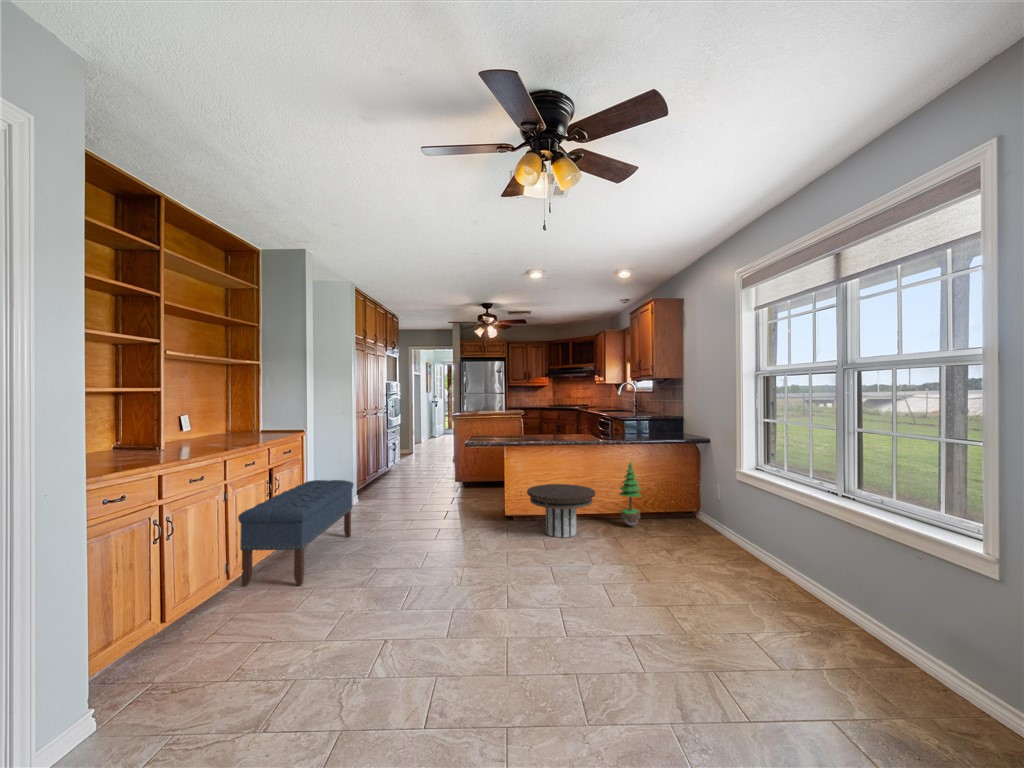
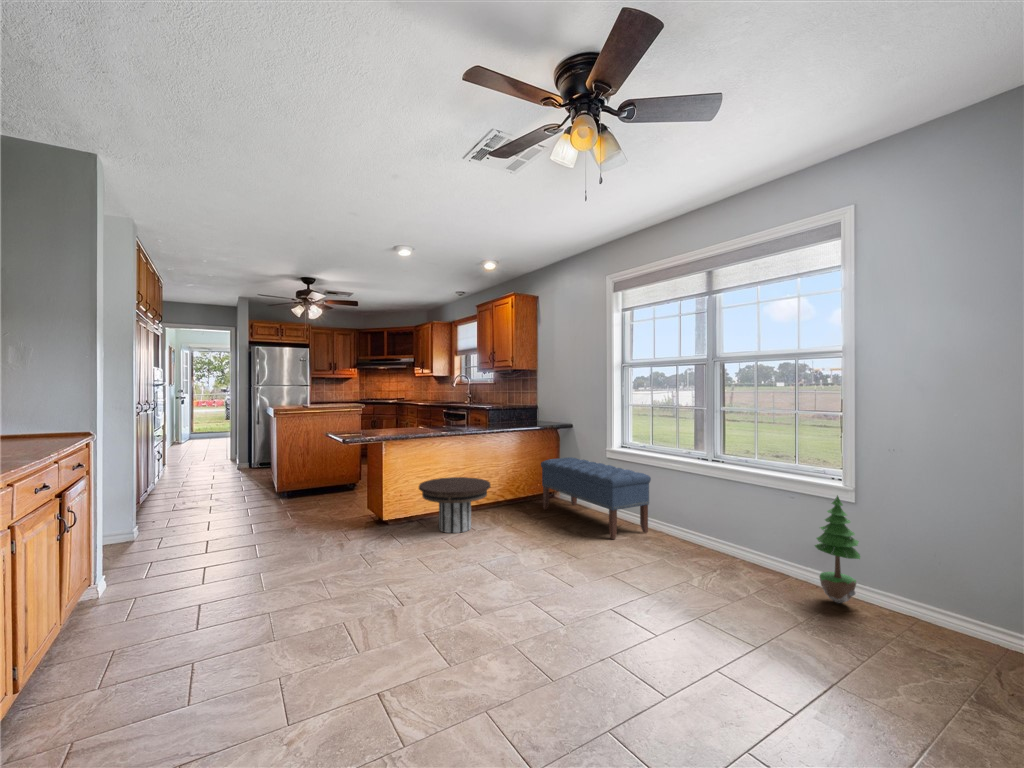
potted tree: present [619,462,642,526] -> present [815,496,860,603]
bench: present [238,480,353,586] -> present [541,457,651,539]

